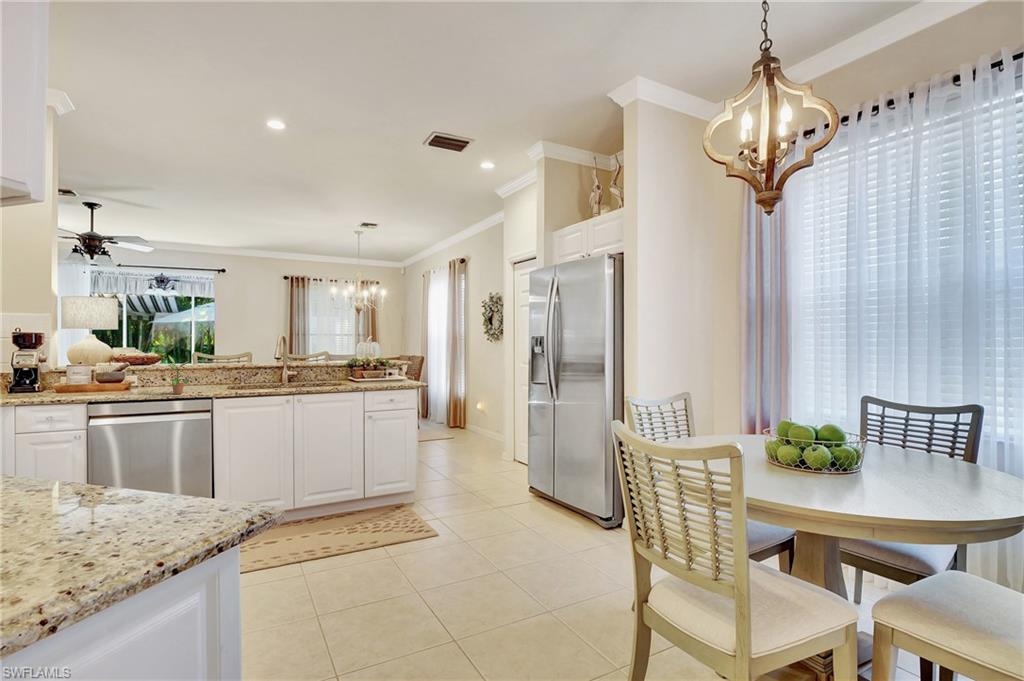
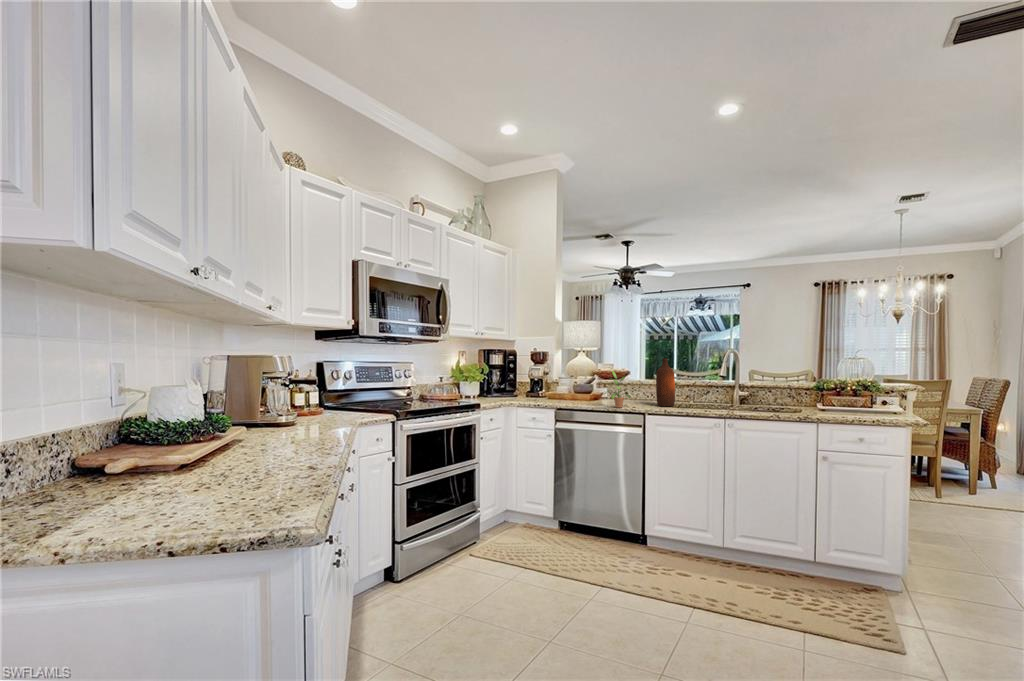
bottle: none [217,342,236,389] -> present [656,358,675,406]

